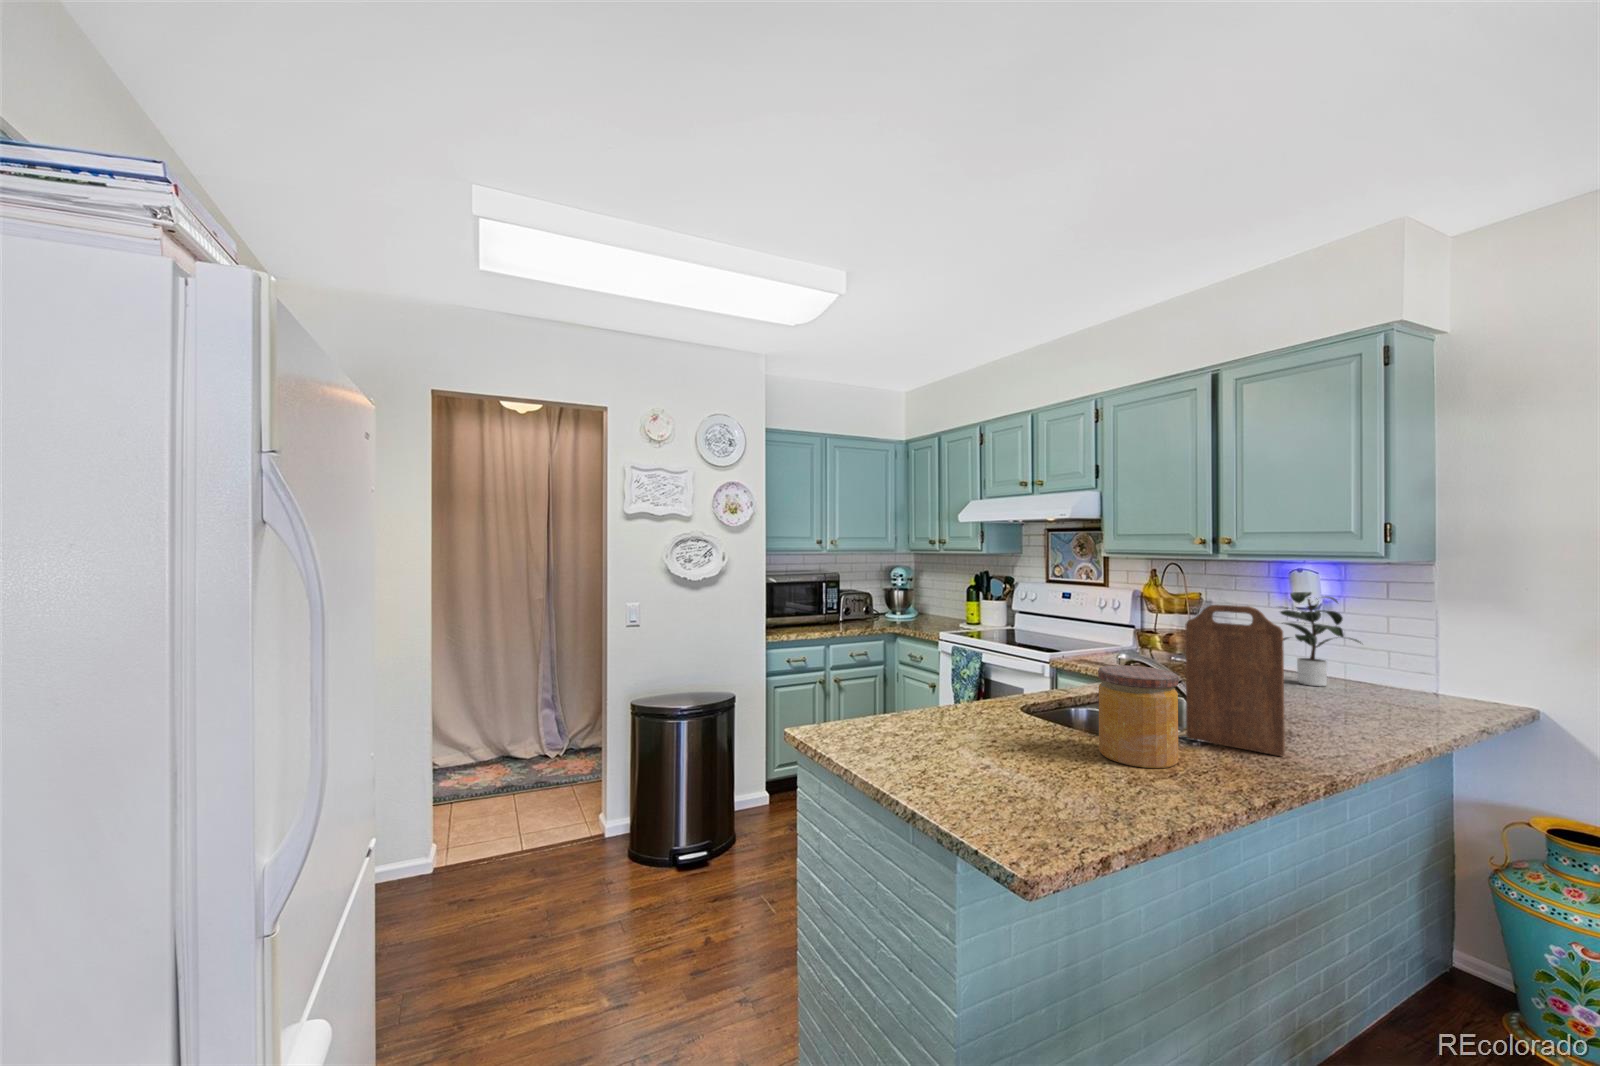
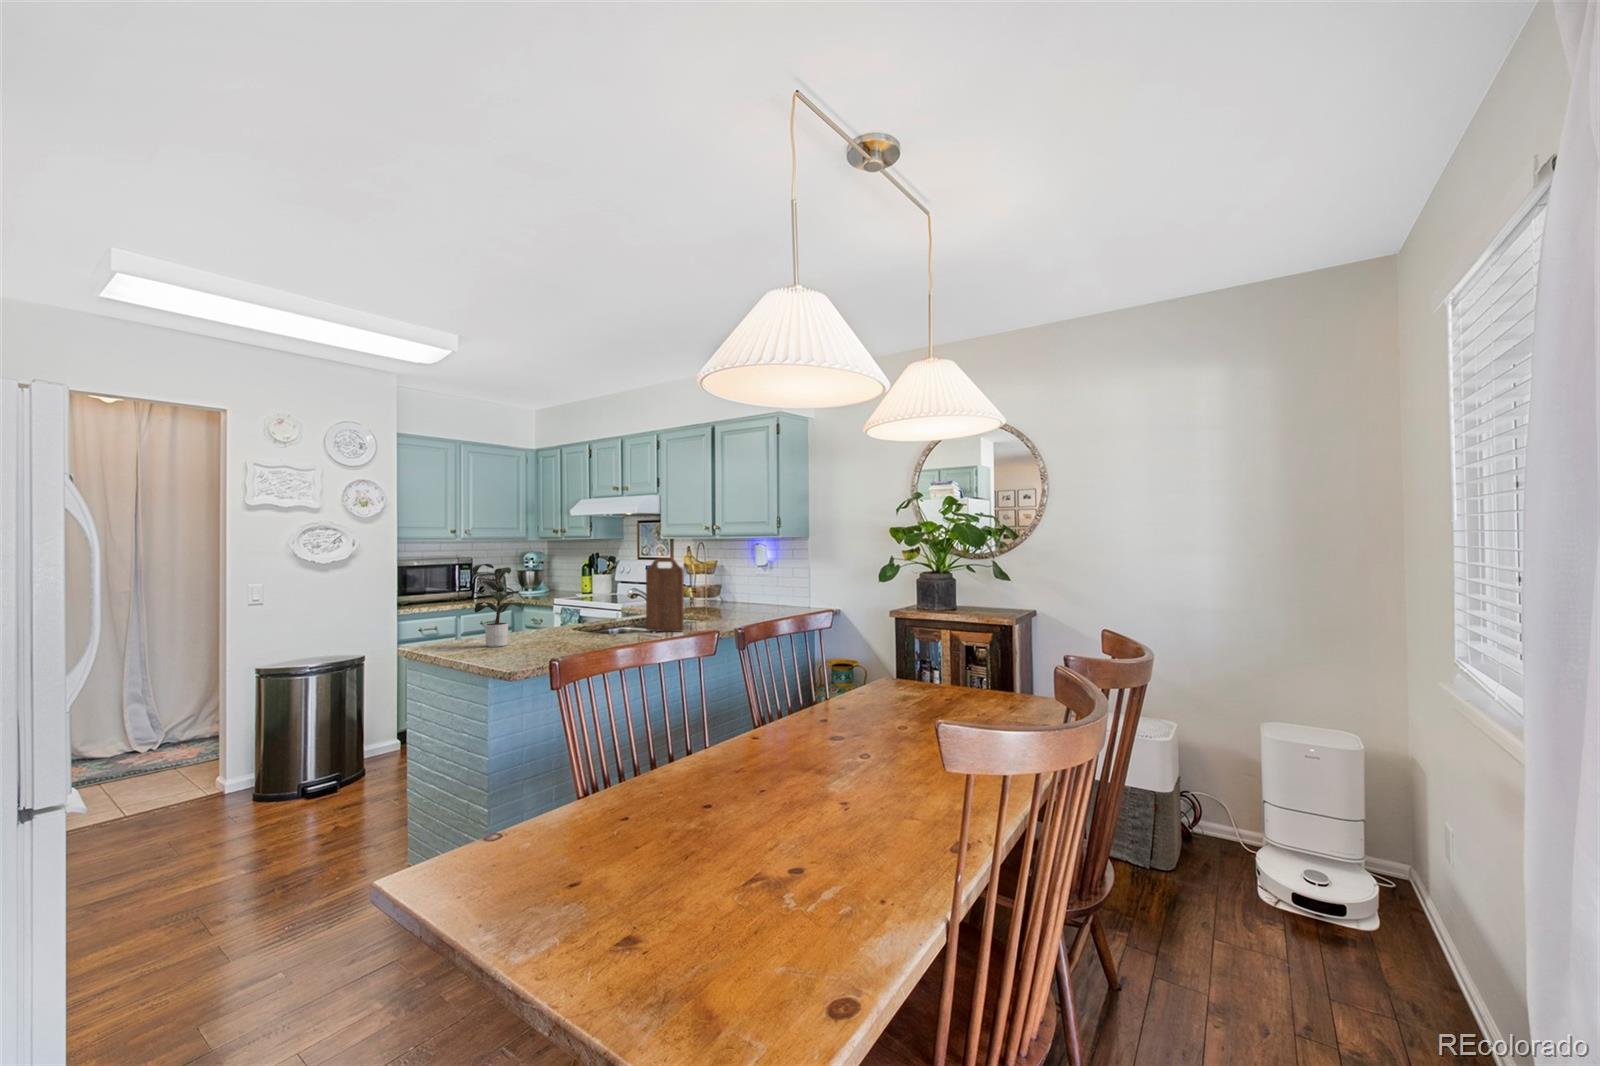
potted plant: present [1281,592,1361,686] -> present [472,564,523,647]
jar: present [1098,665,1178,768] -> none [589,592,627,640]

